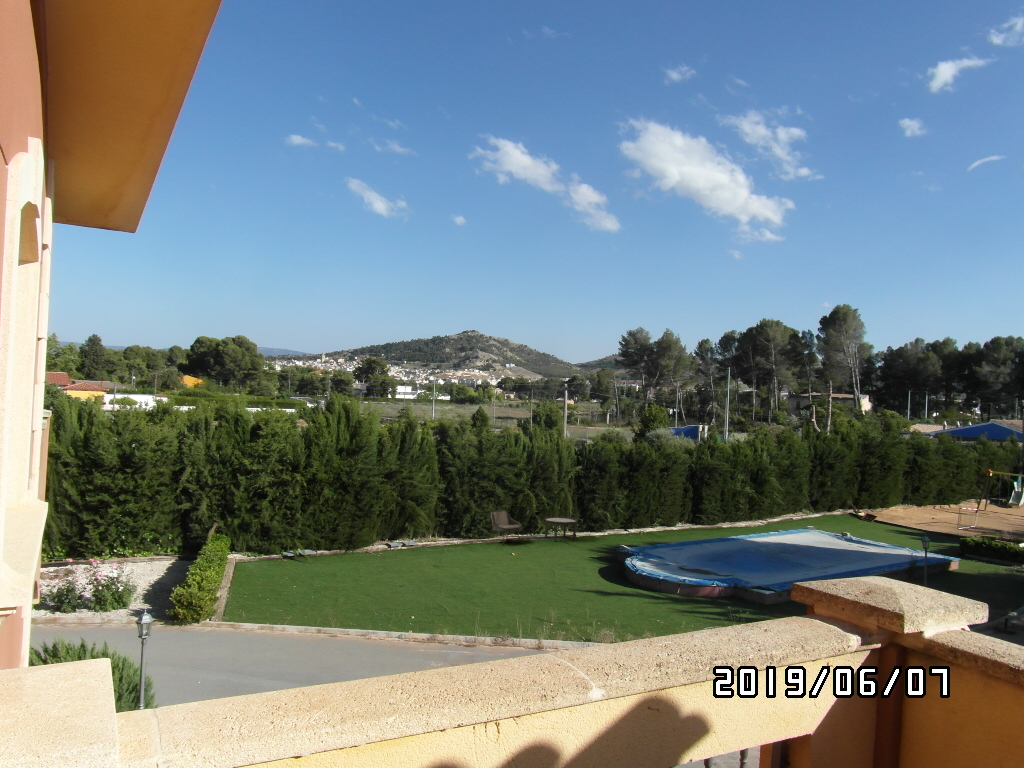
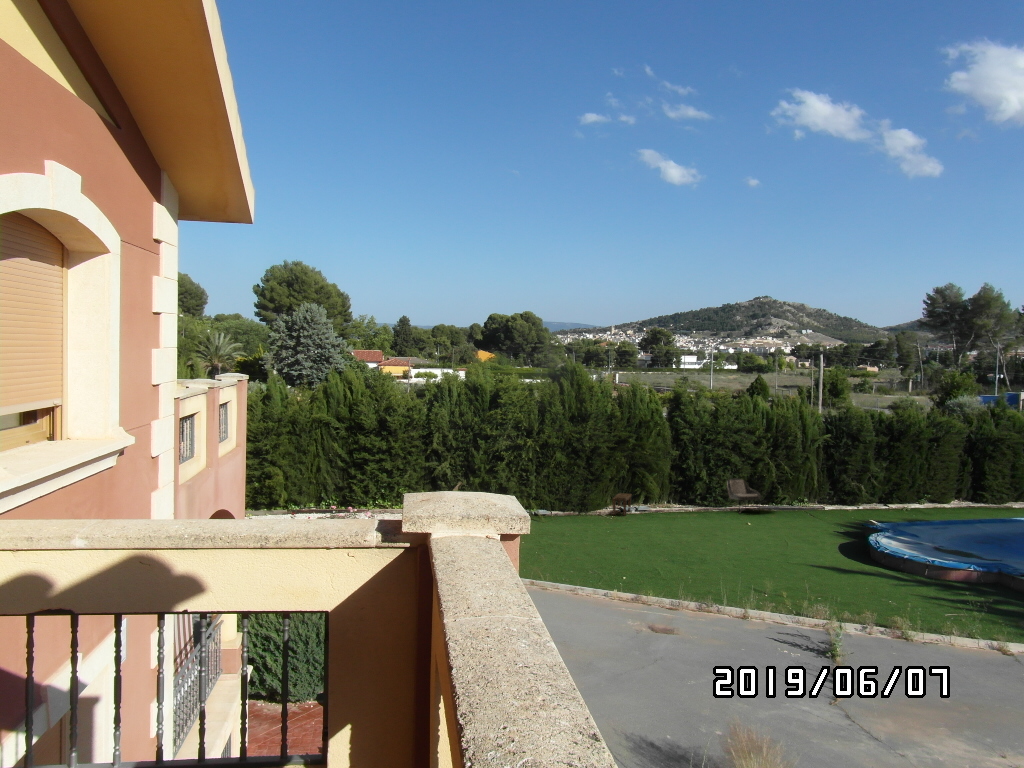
round table: present [544,516,578,542] -> none [786,487,826,513]
bench: none [382,529,400,552] -> present [612,493,632,516]

